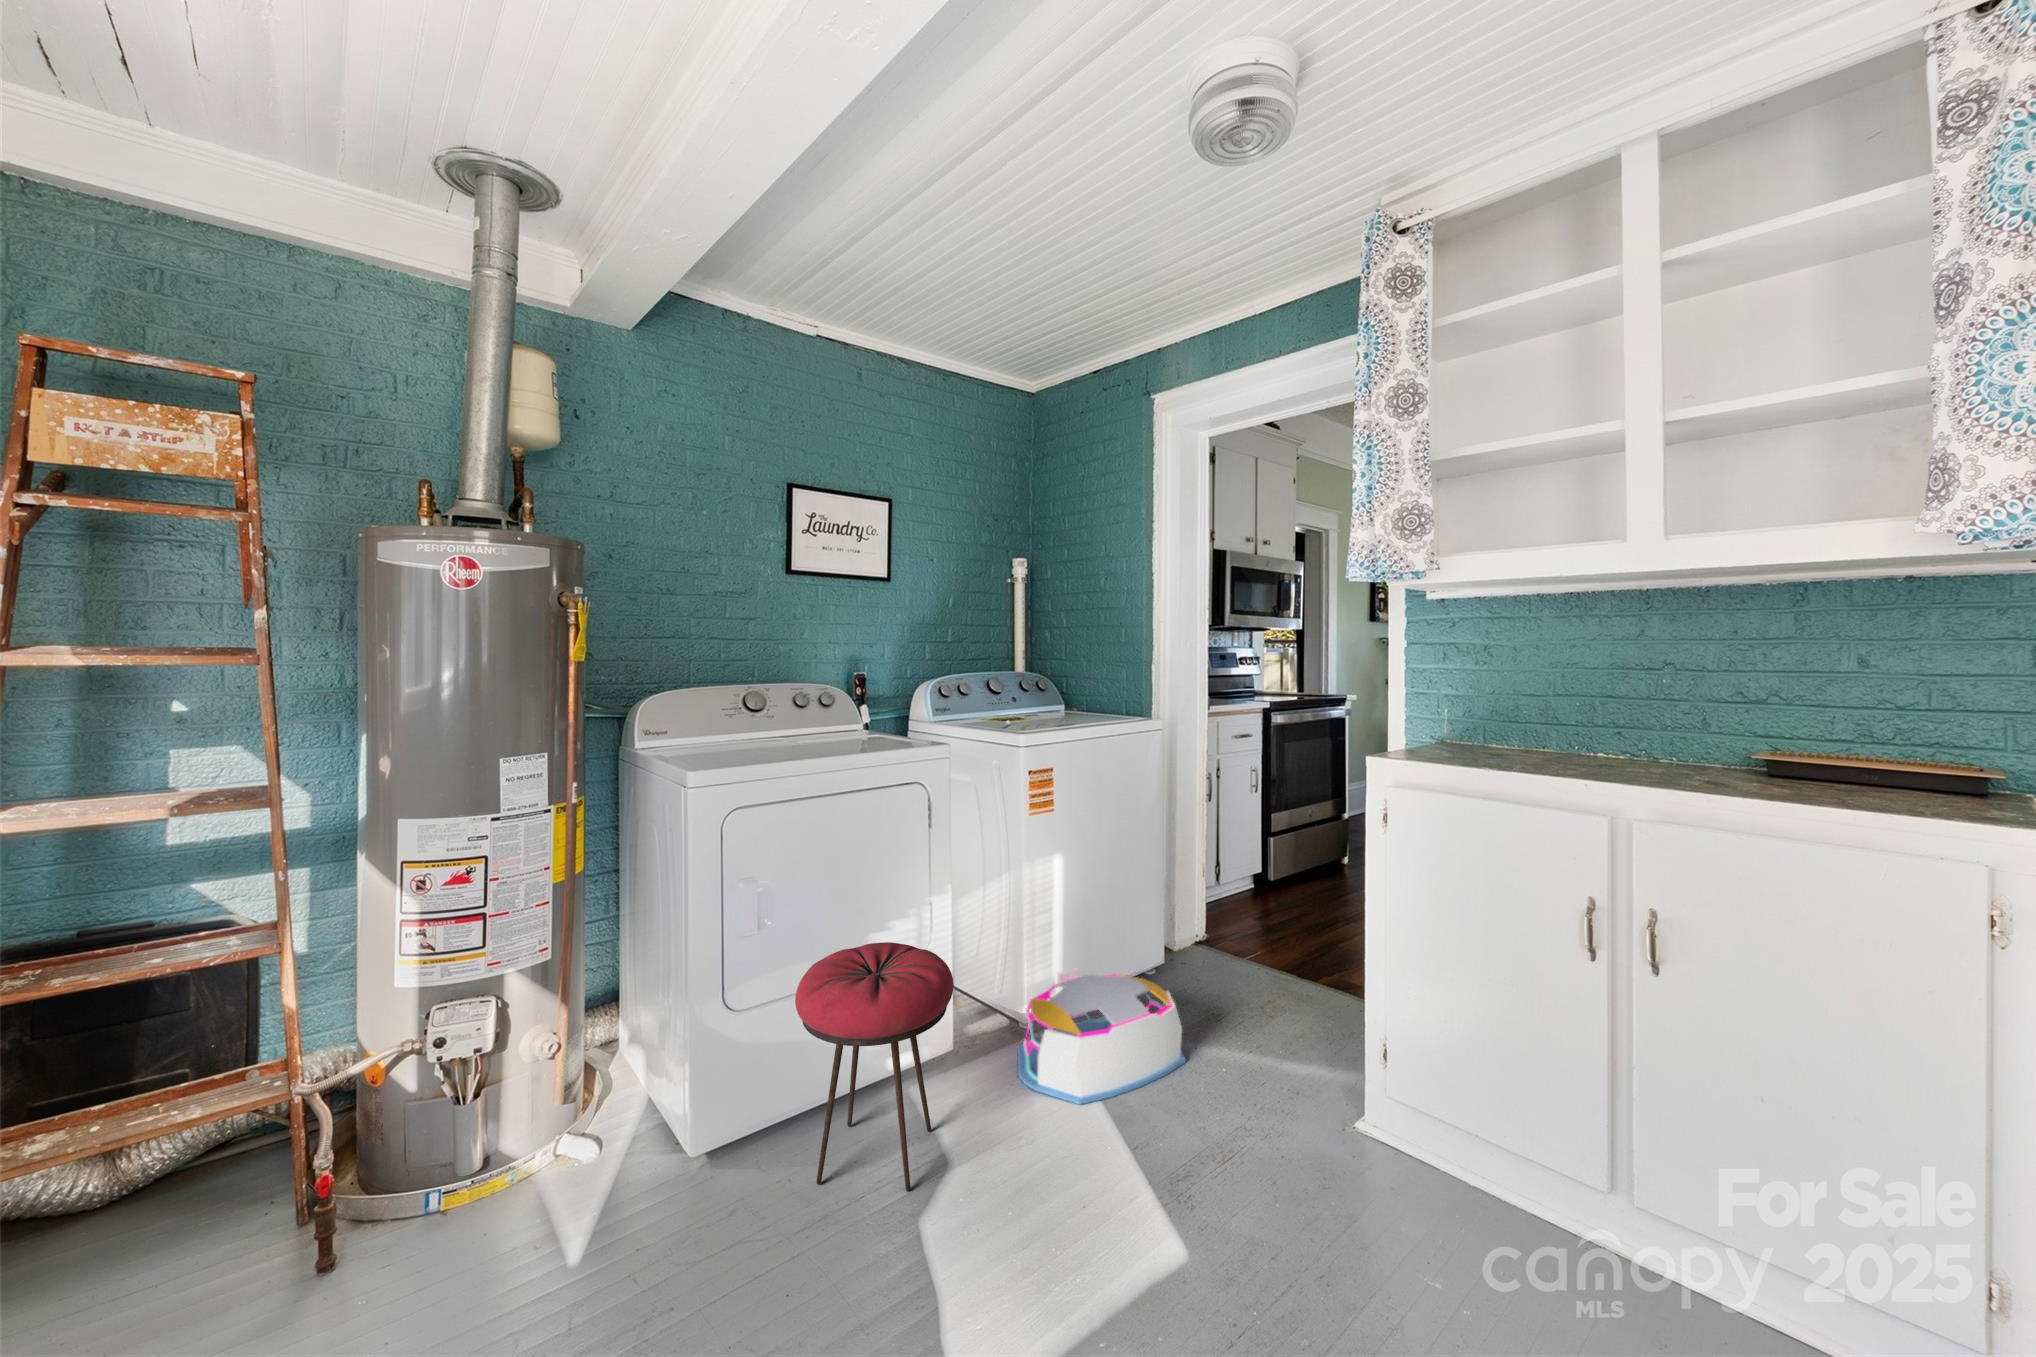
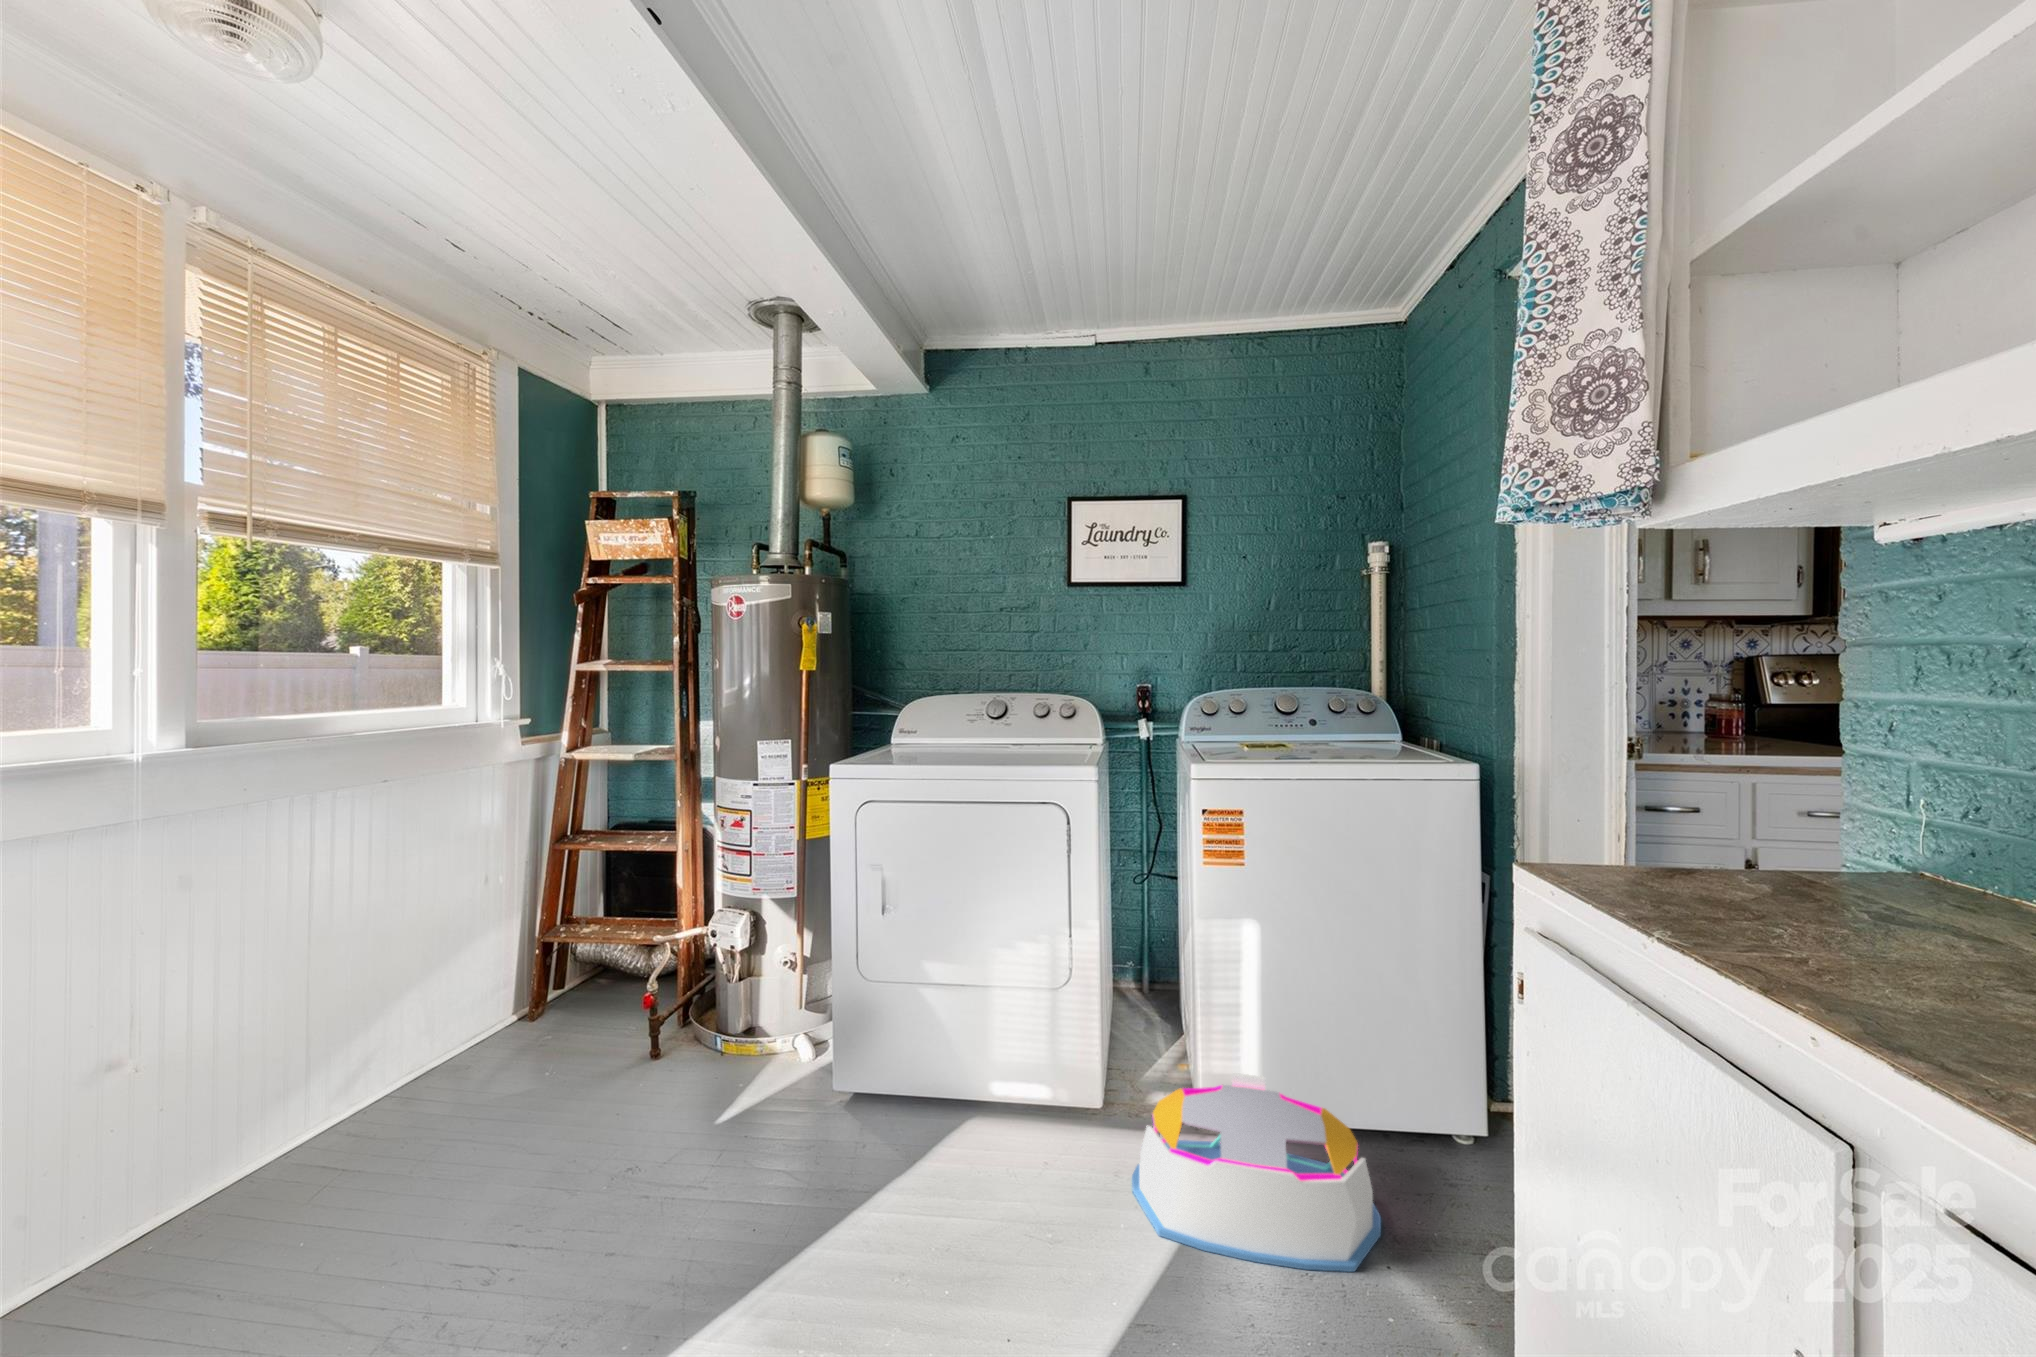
stool: present [795,942,954,1192] -> none [859,954,1015,1210]

